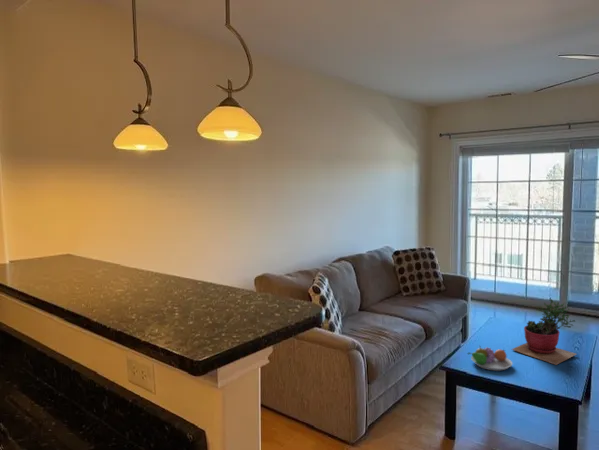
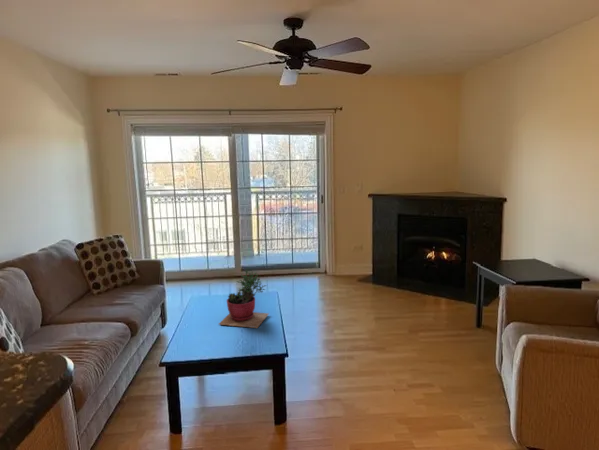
fruit bowl: present [468,347,512,371] -> none [183,327,224,351]

